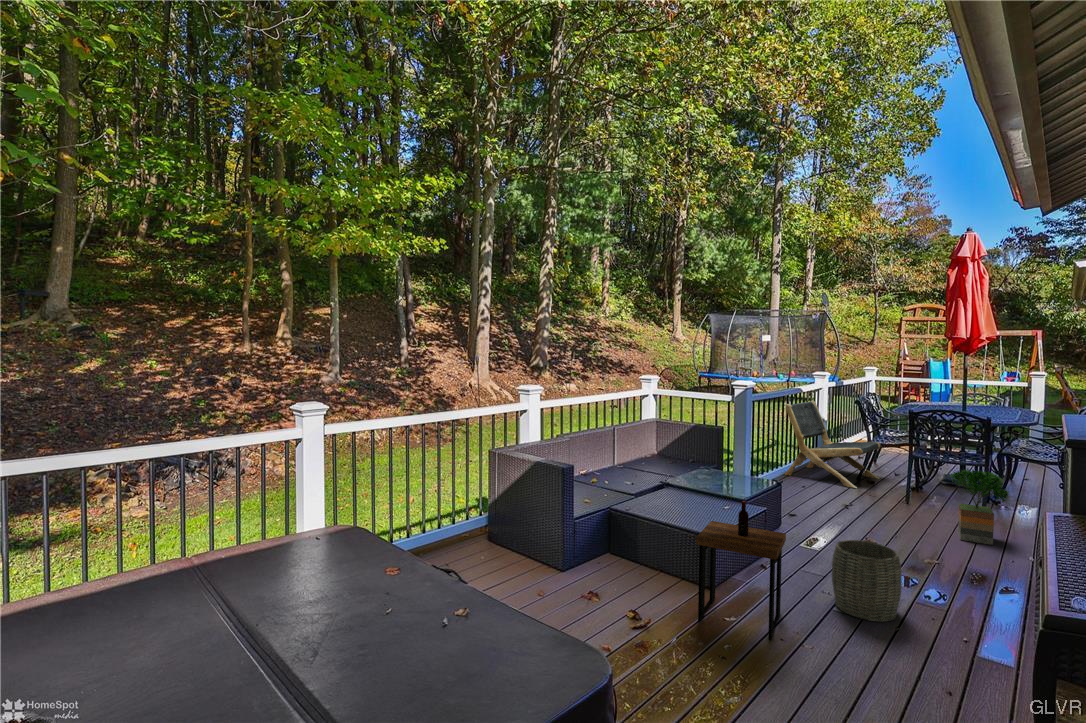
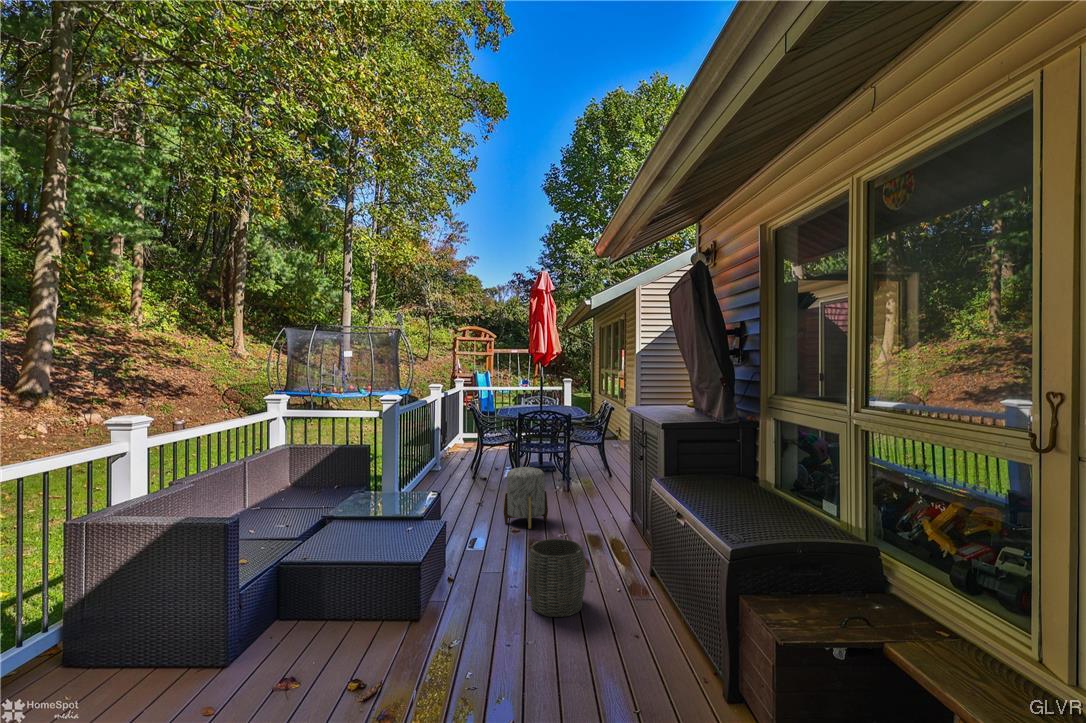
lounge chair: present [784,401,880,488] -> none [408,411,486,489]
potted tree: present [951,469,1009,545] -> none [560,456,602,517]
stool: none [864,470,923,538] -> present [503,467,548,529]
side table: present [696,501,786,640] -> none [420,528,514,691]

